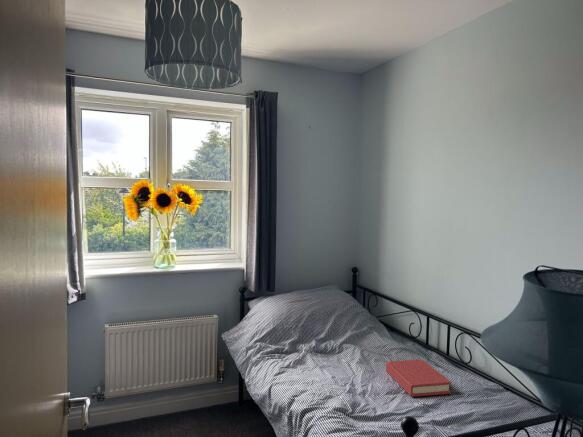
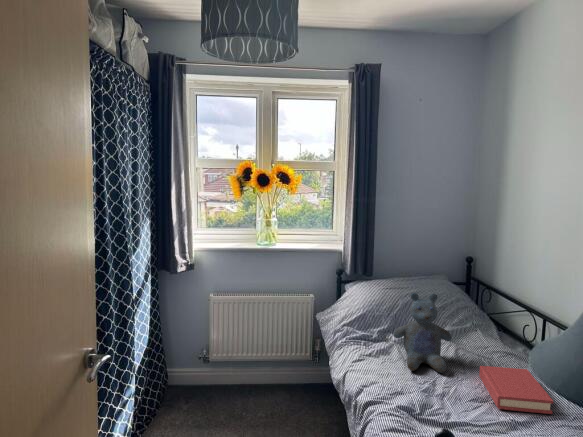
stuffed bear: none [310,302,360,375] -> present [393,293,452,373]

